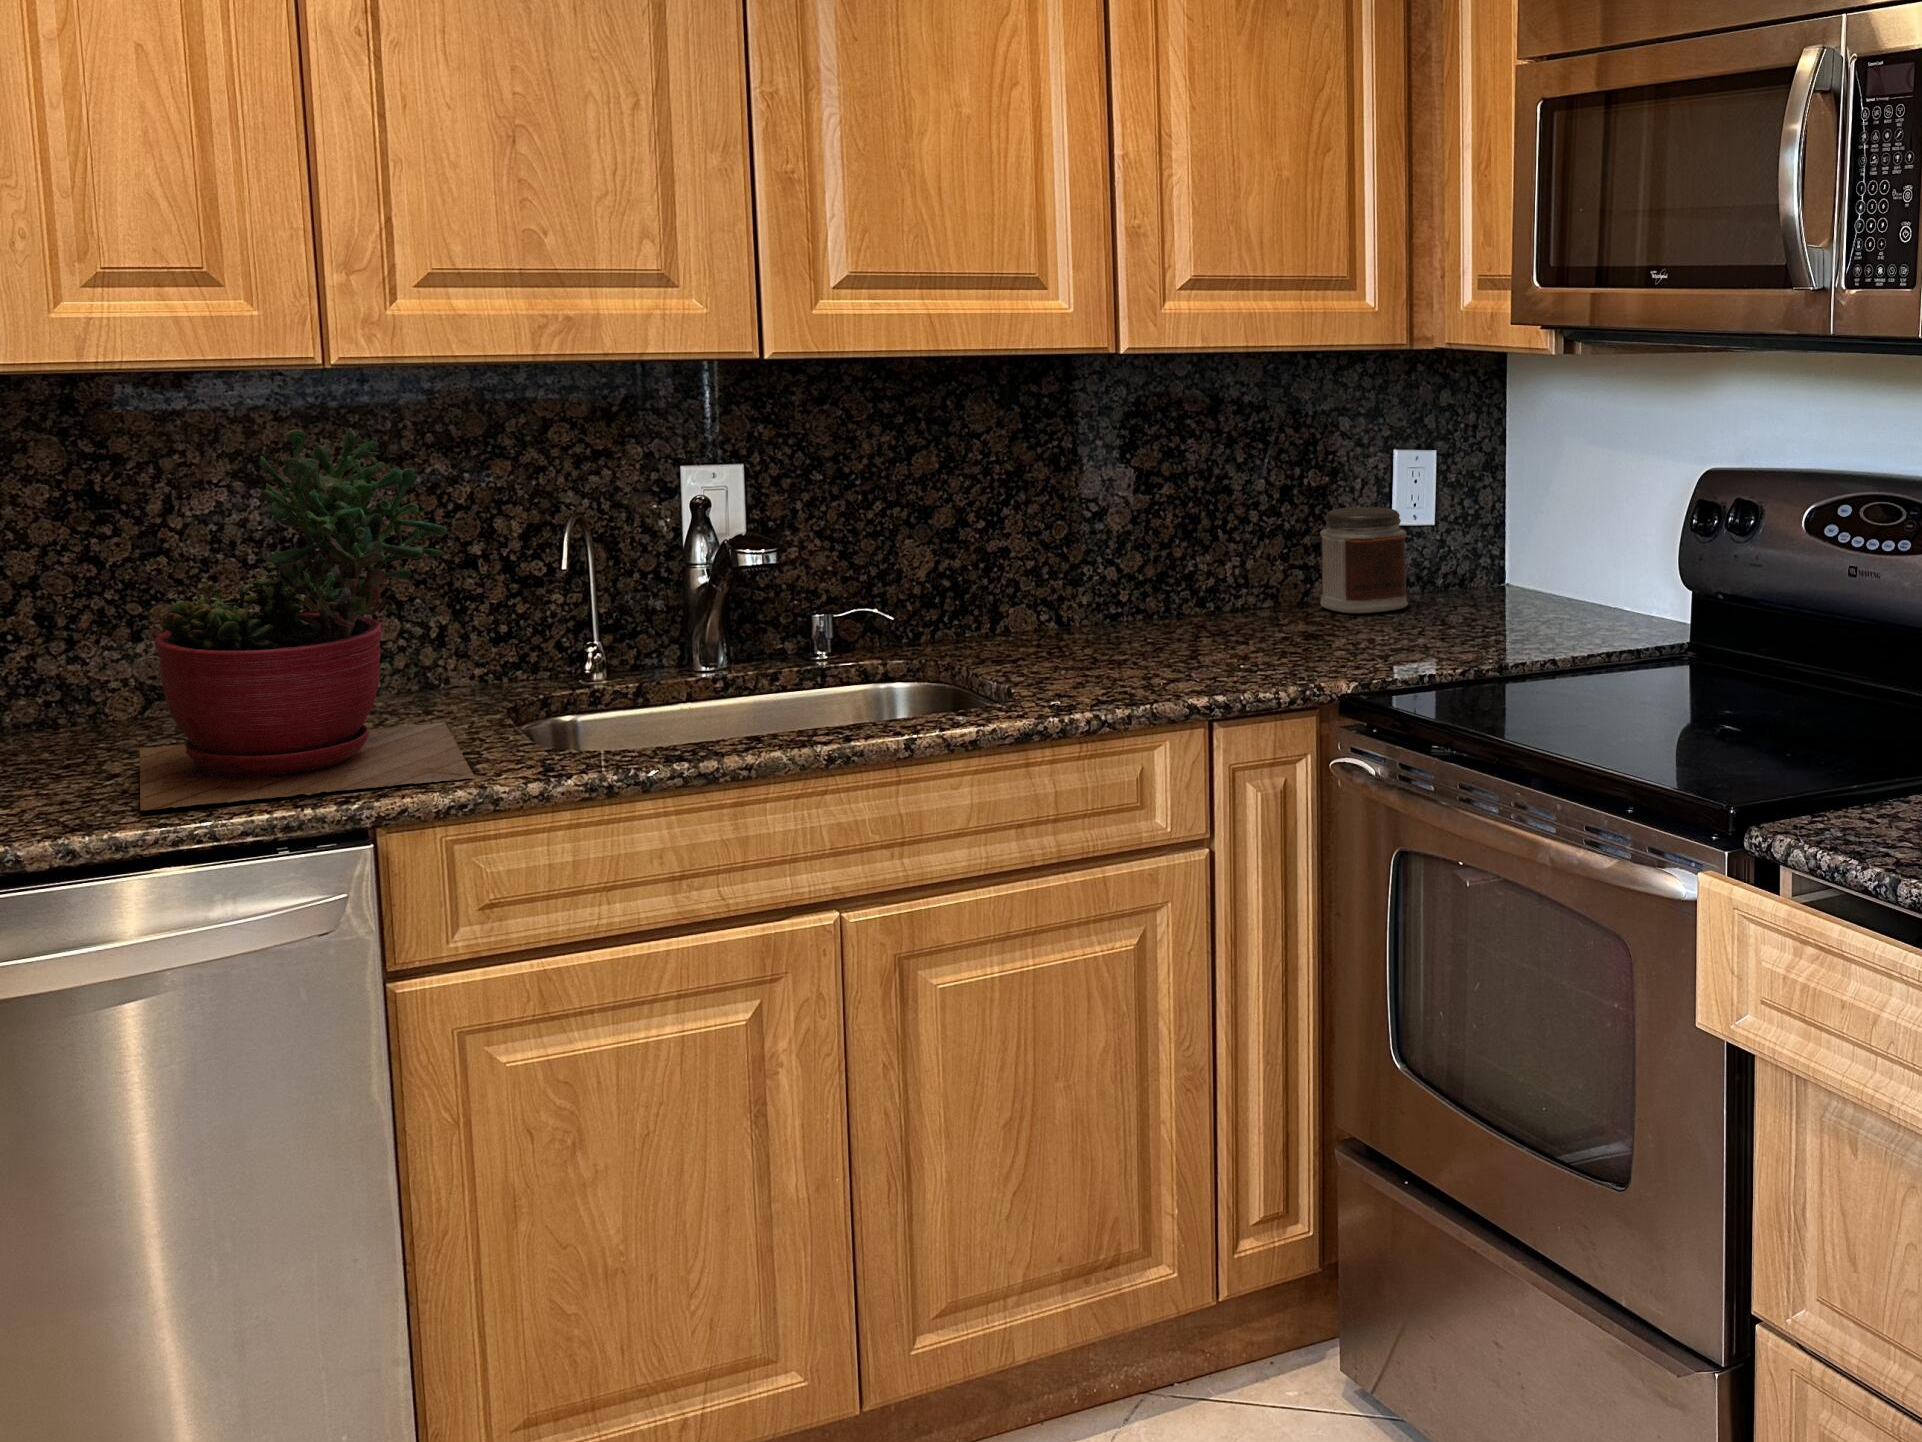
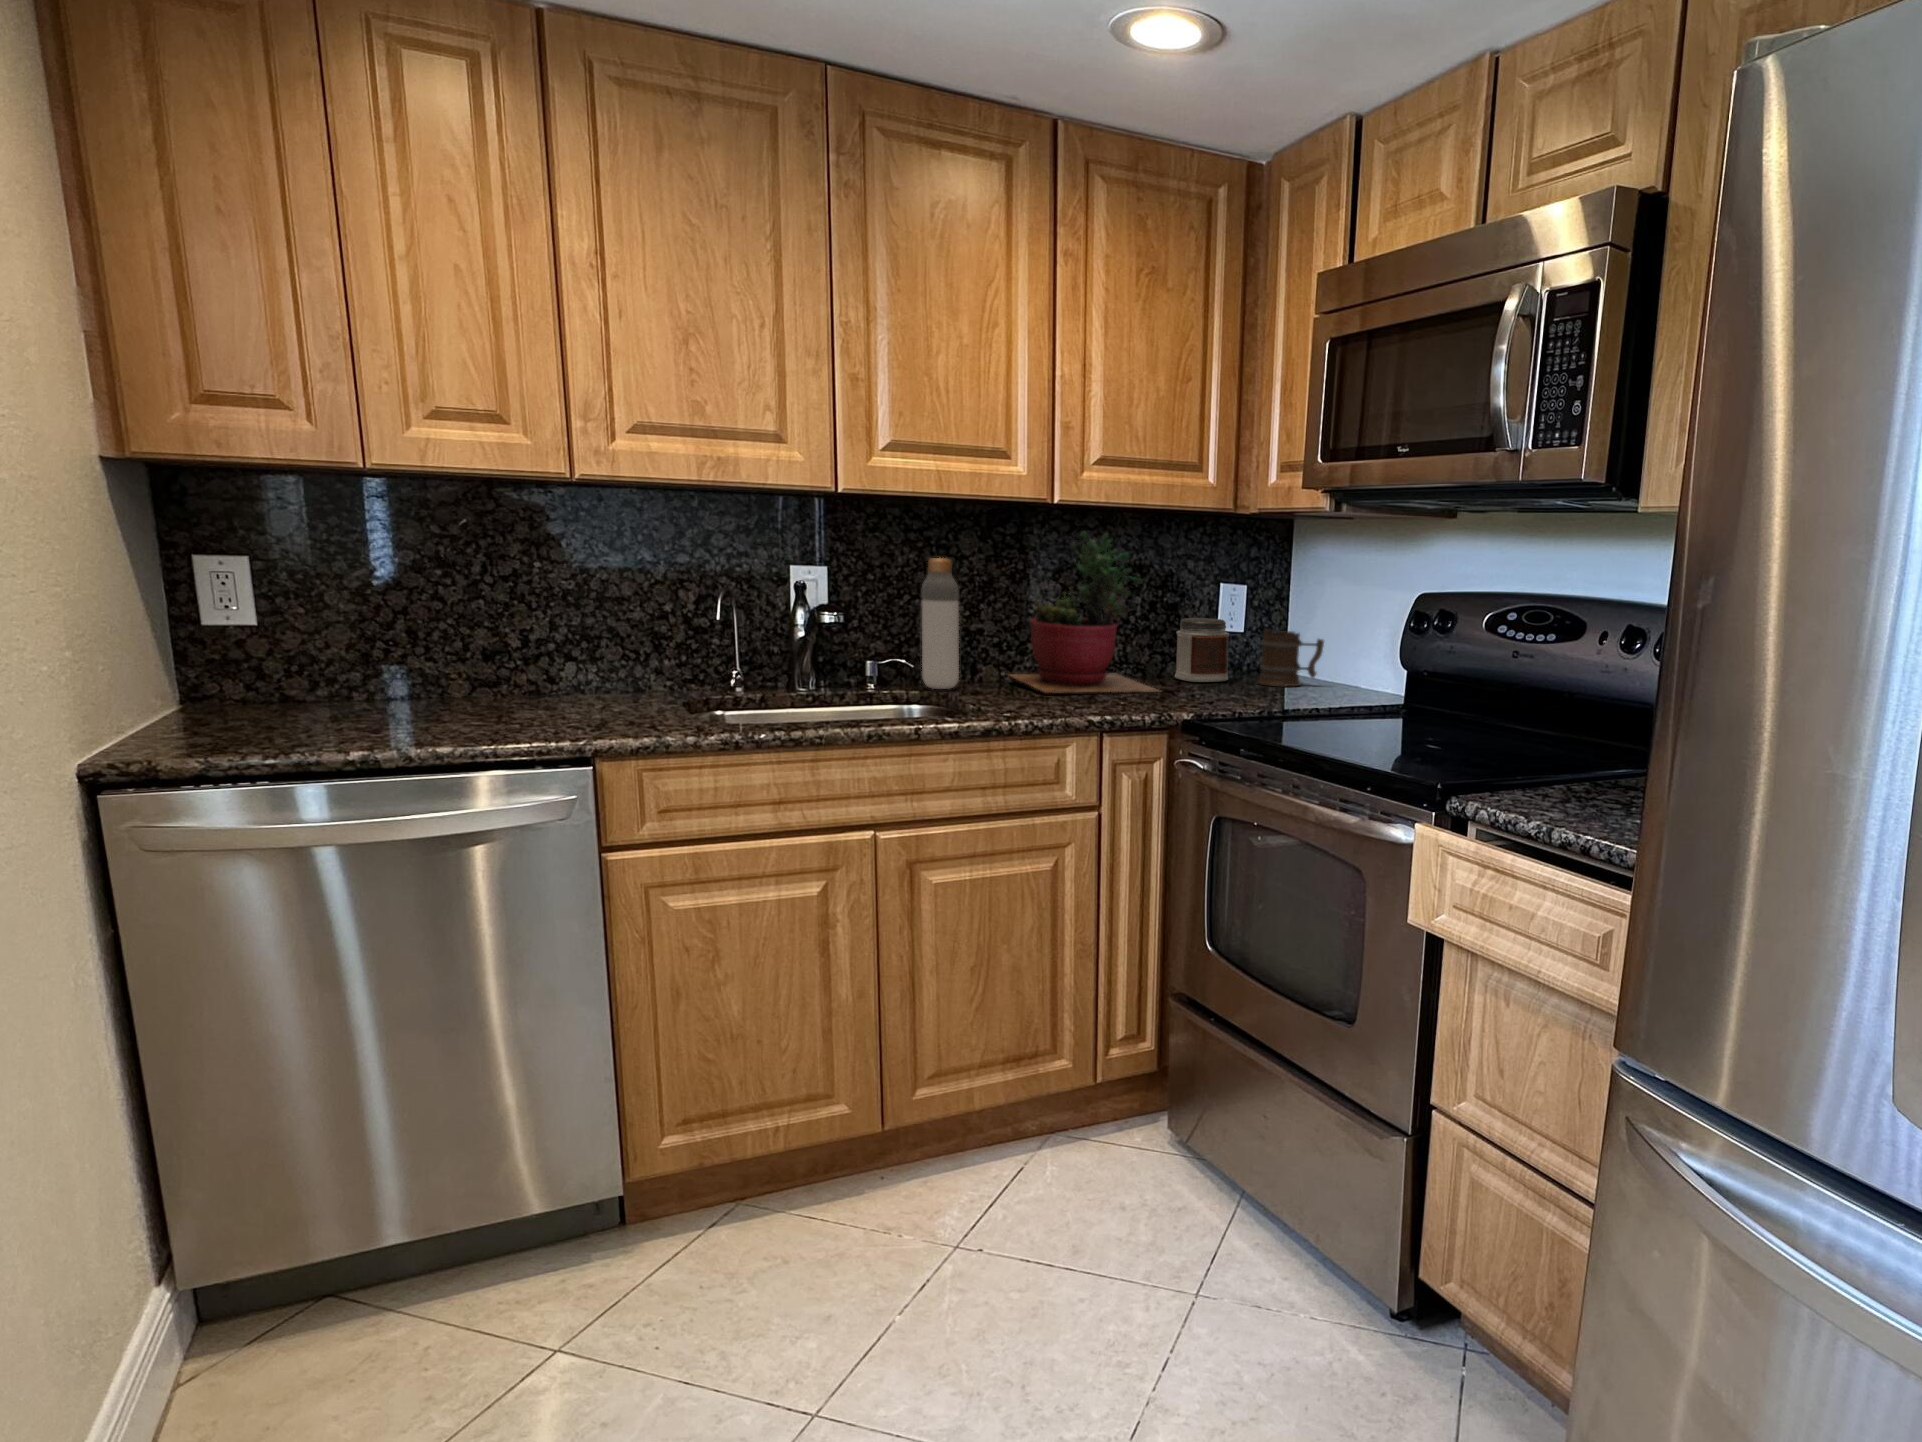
succulent plant: present [140,428,475,810] -> present [1010,532,1157,693]
bottle: none [901,443,965,654] -> present [922,558,959,689]
mug: none [1454,521,1560,615] -> present [1258,629,1324,687]

